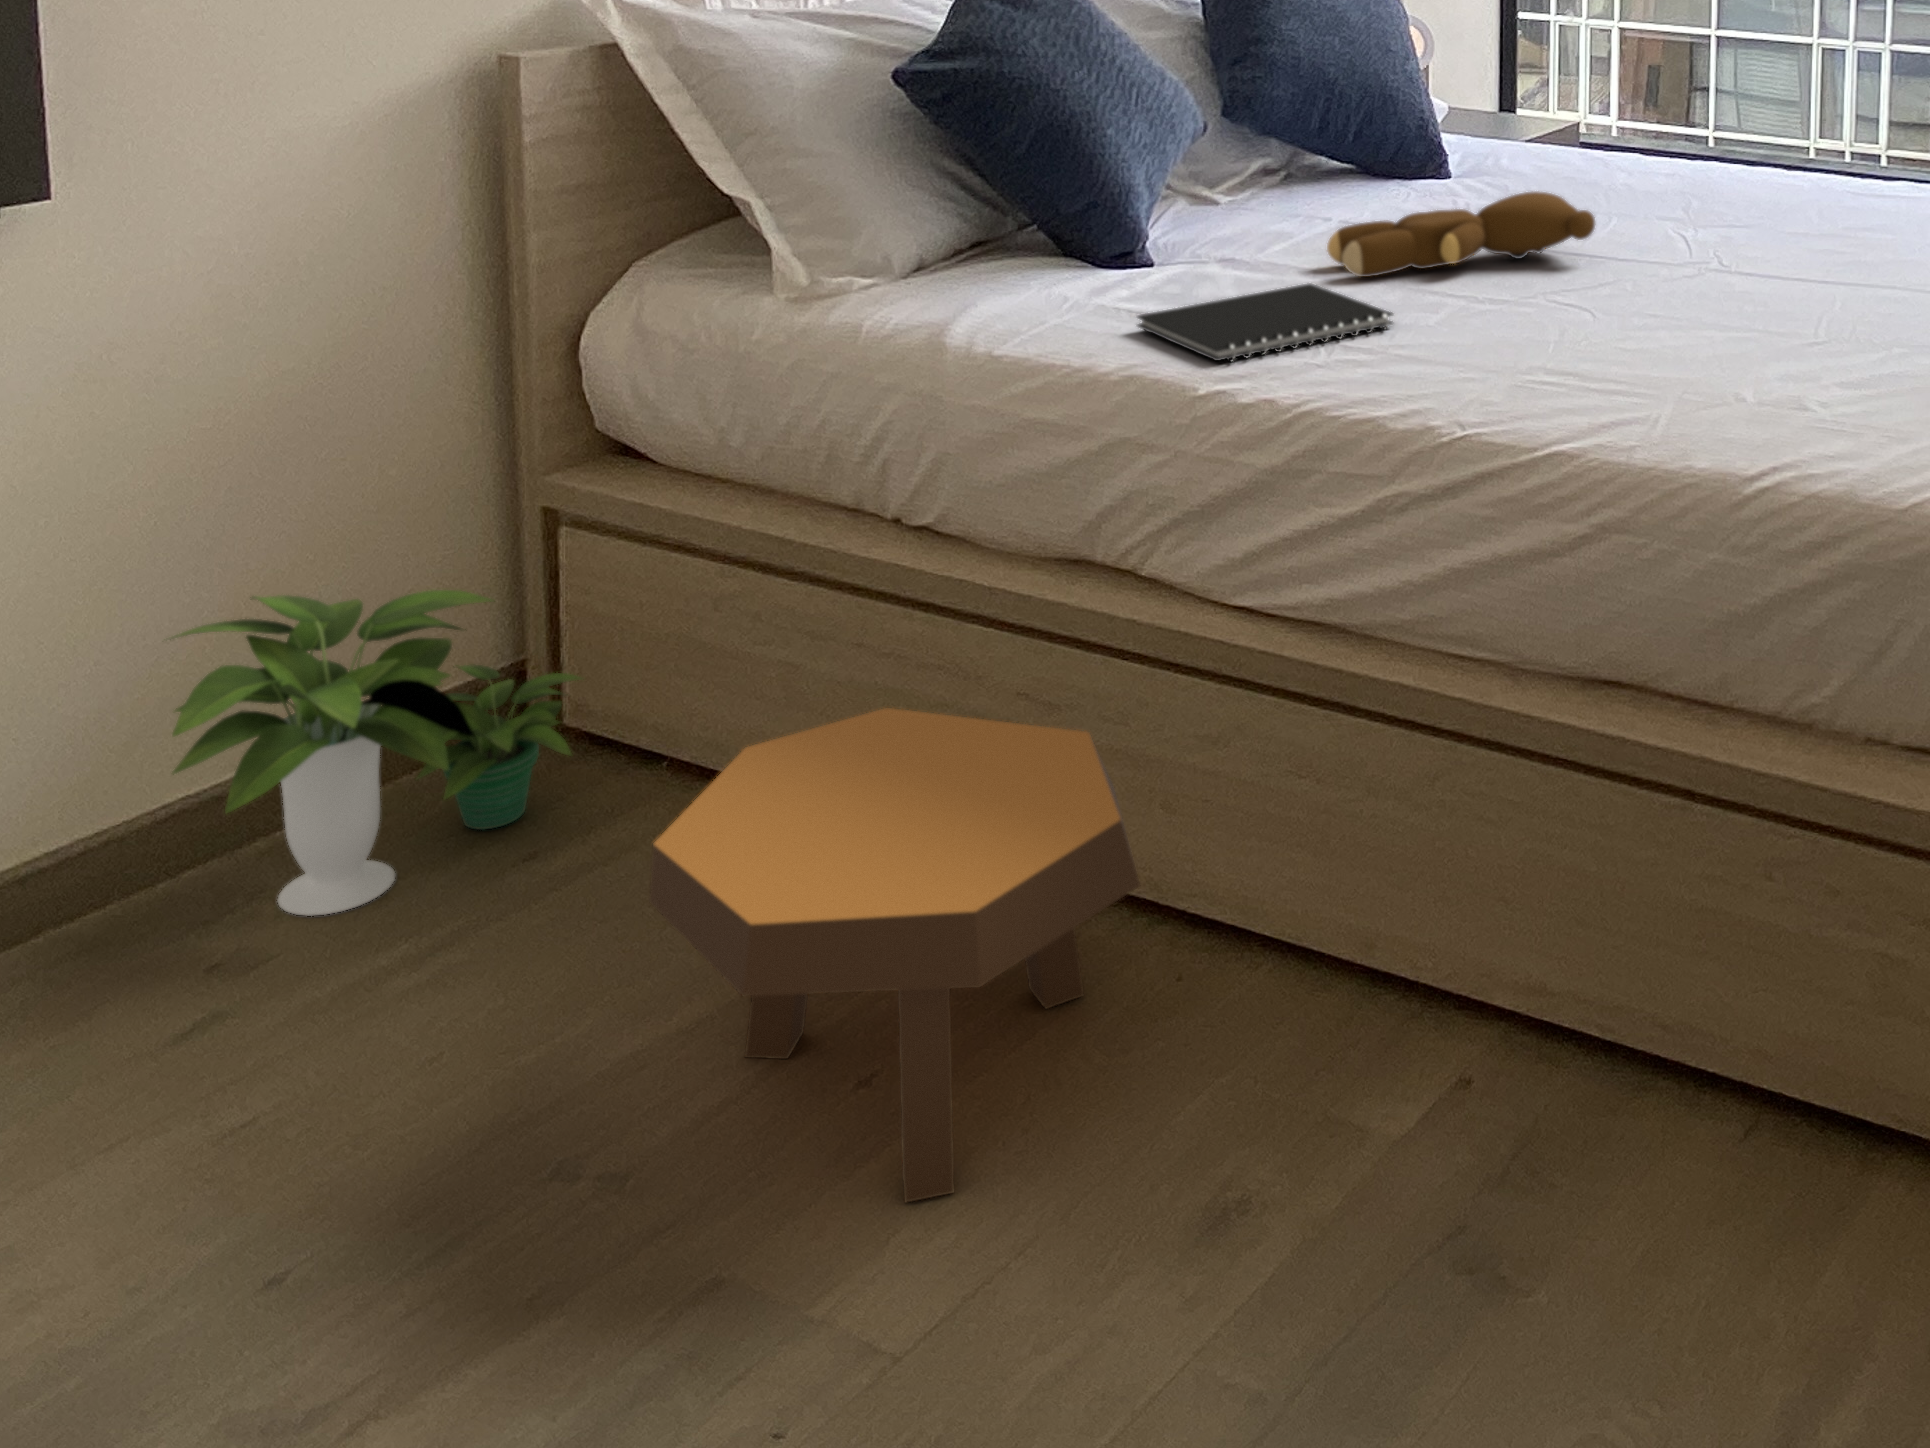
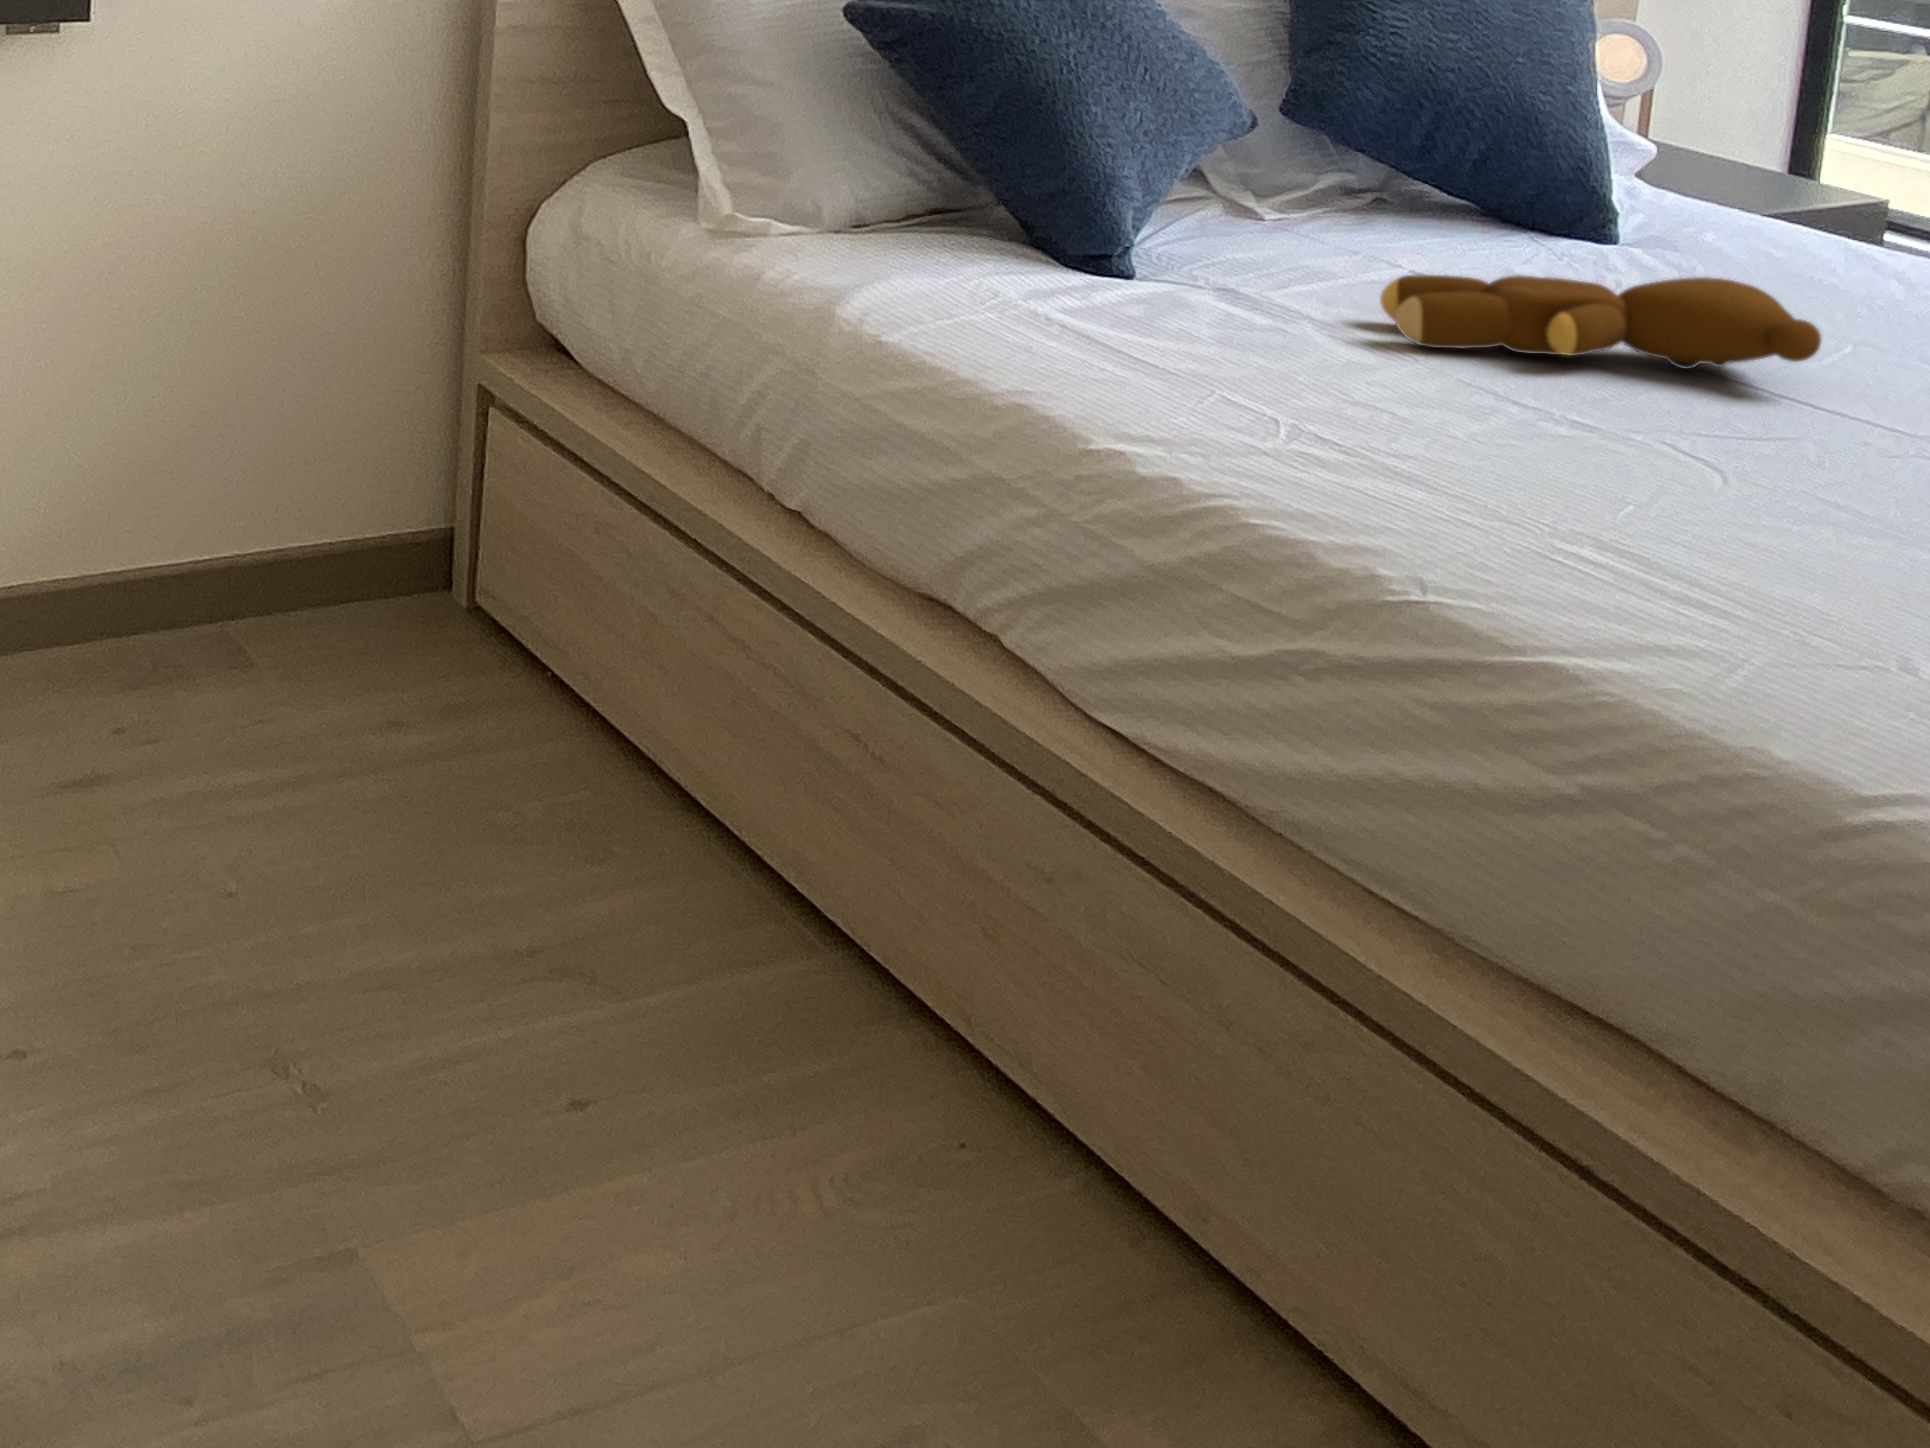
notebook: present [1137,284,1393,361] -> none [1078,332,1437,424]
potted plant: present [173,590,582,916] -> none [115,415,481,731]
footstool: present [650,708,1140,1202] -> none [417,704,944,1307]

